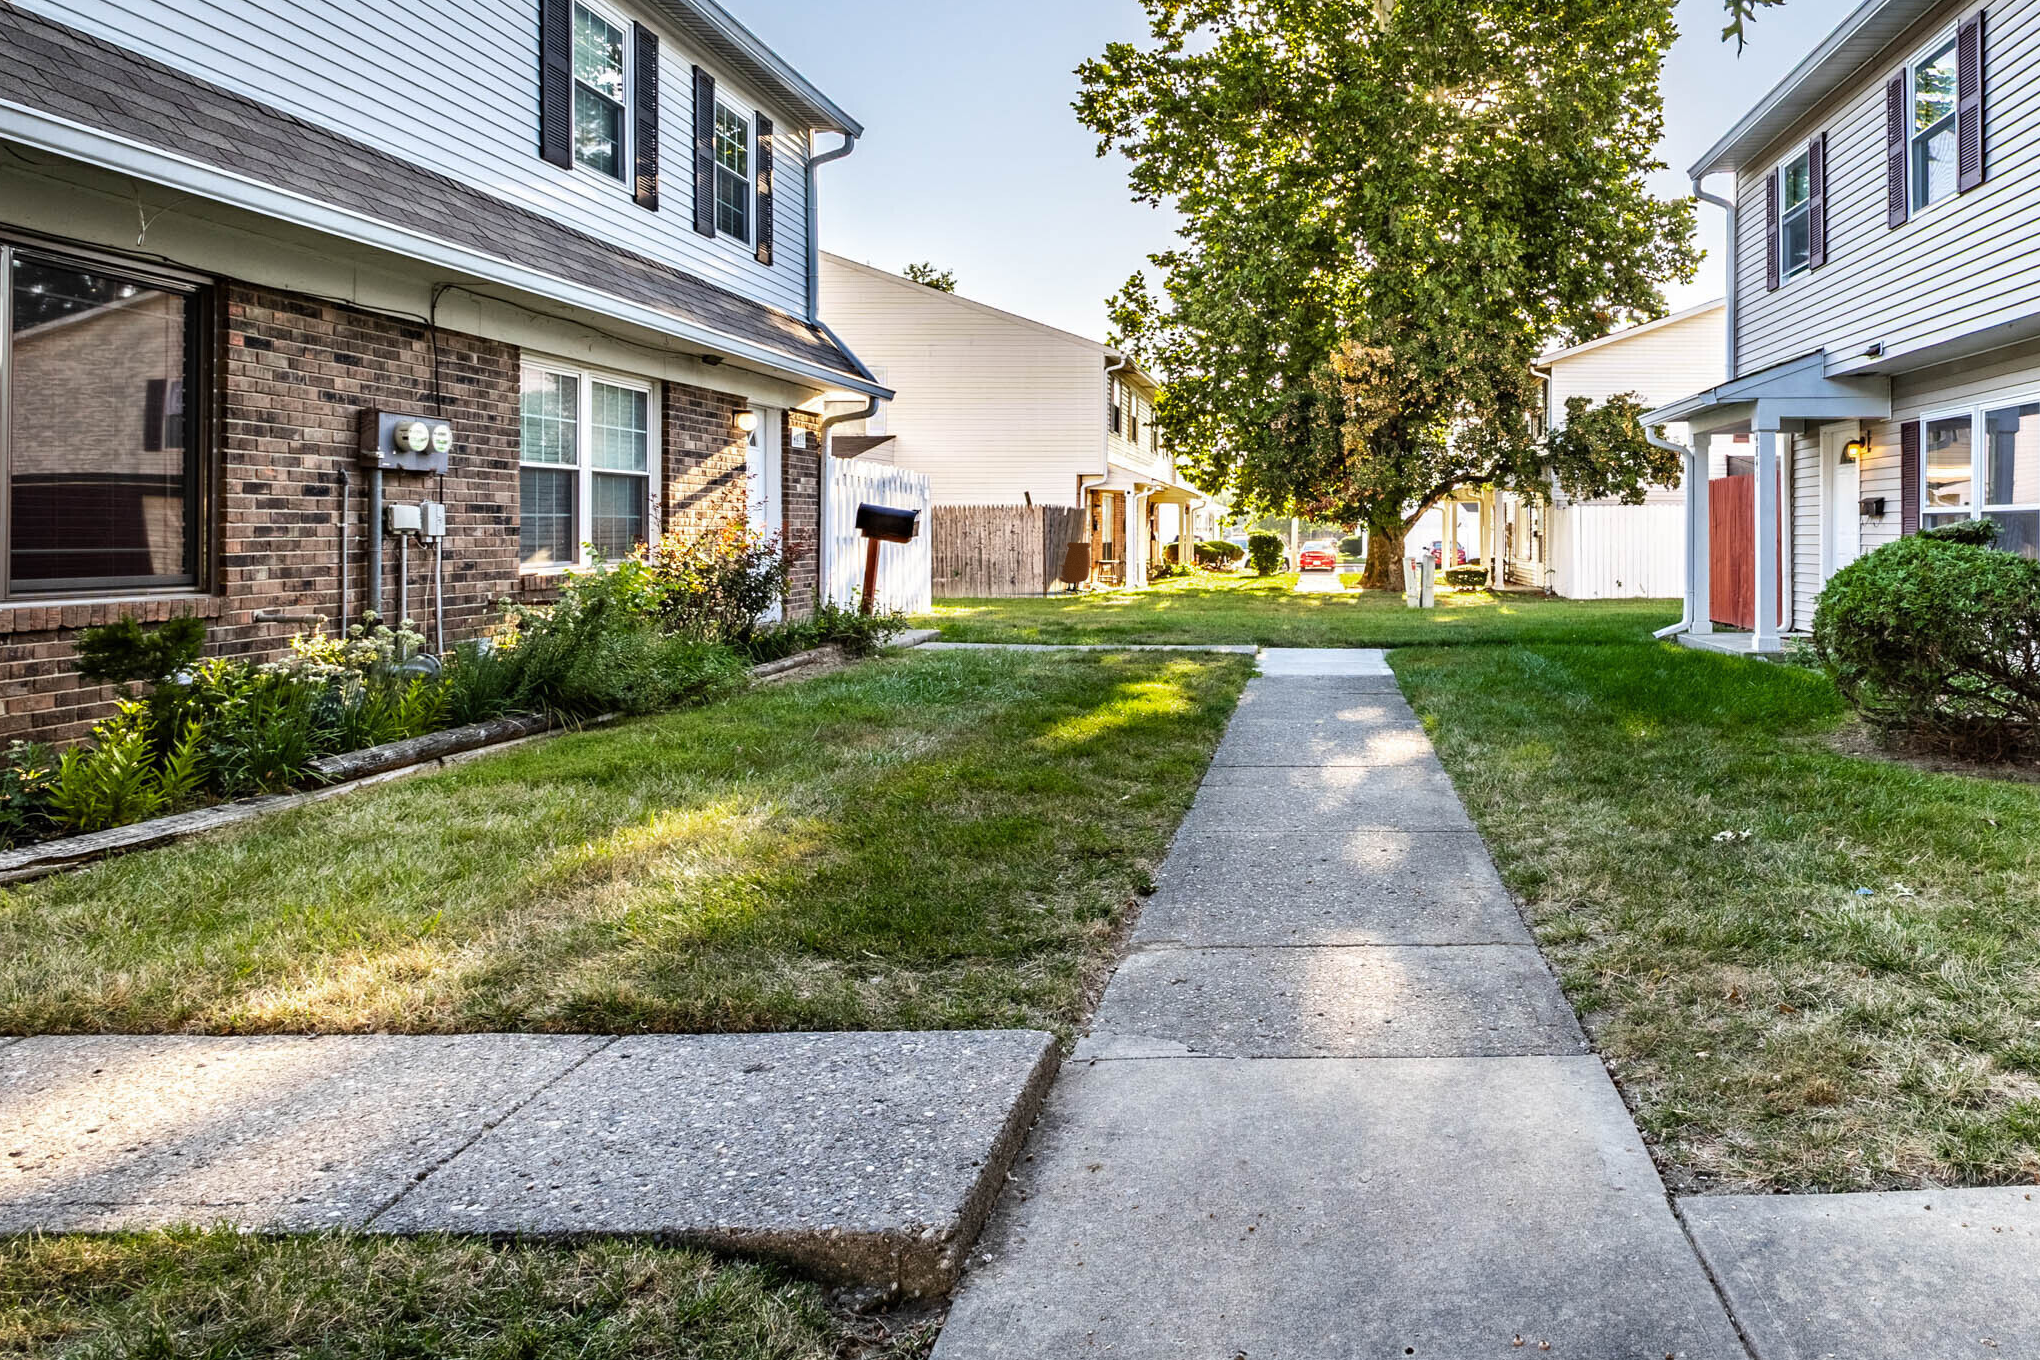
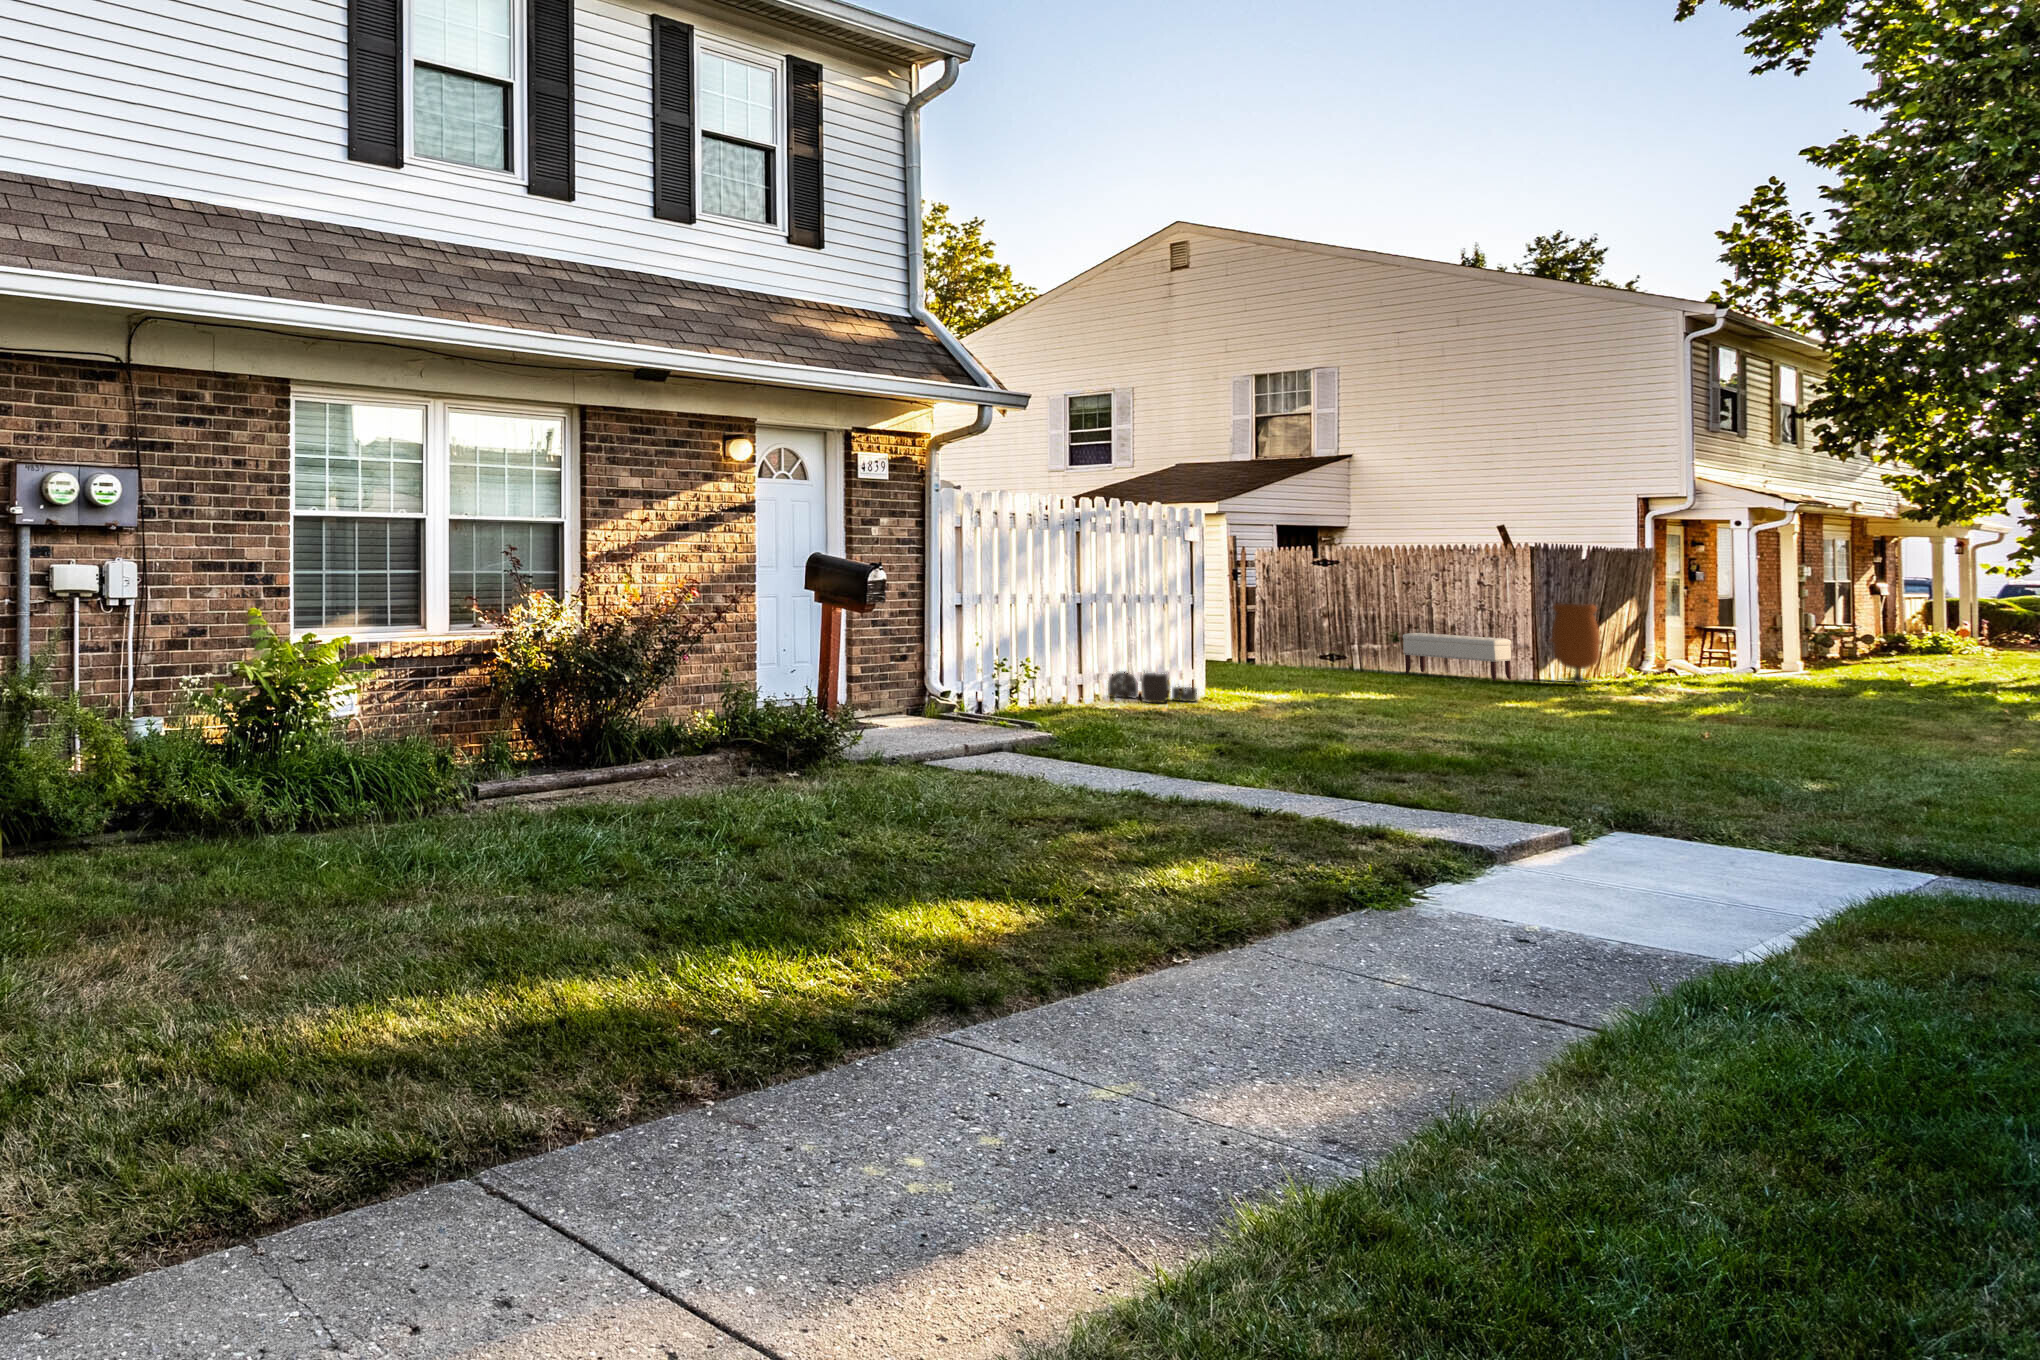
bench: none [970,563,1036,593] -> present [1403,633,1511,681]
woven basket: none [887,587,948,610] -> present [1108,671,1197,703]

